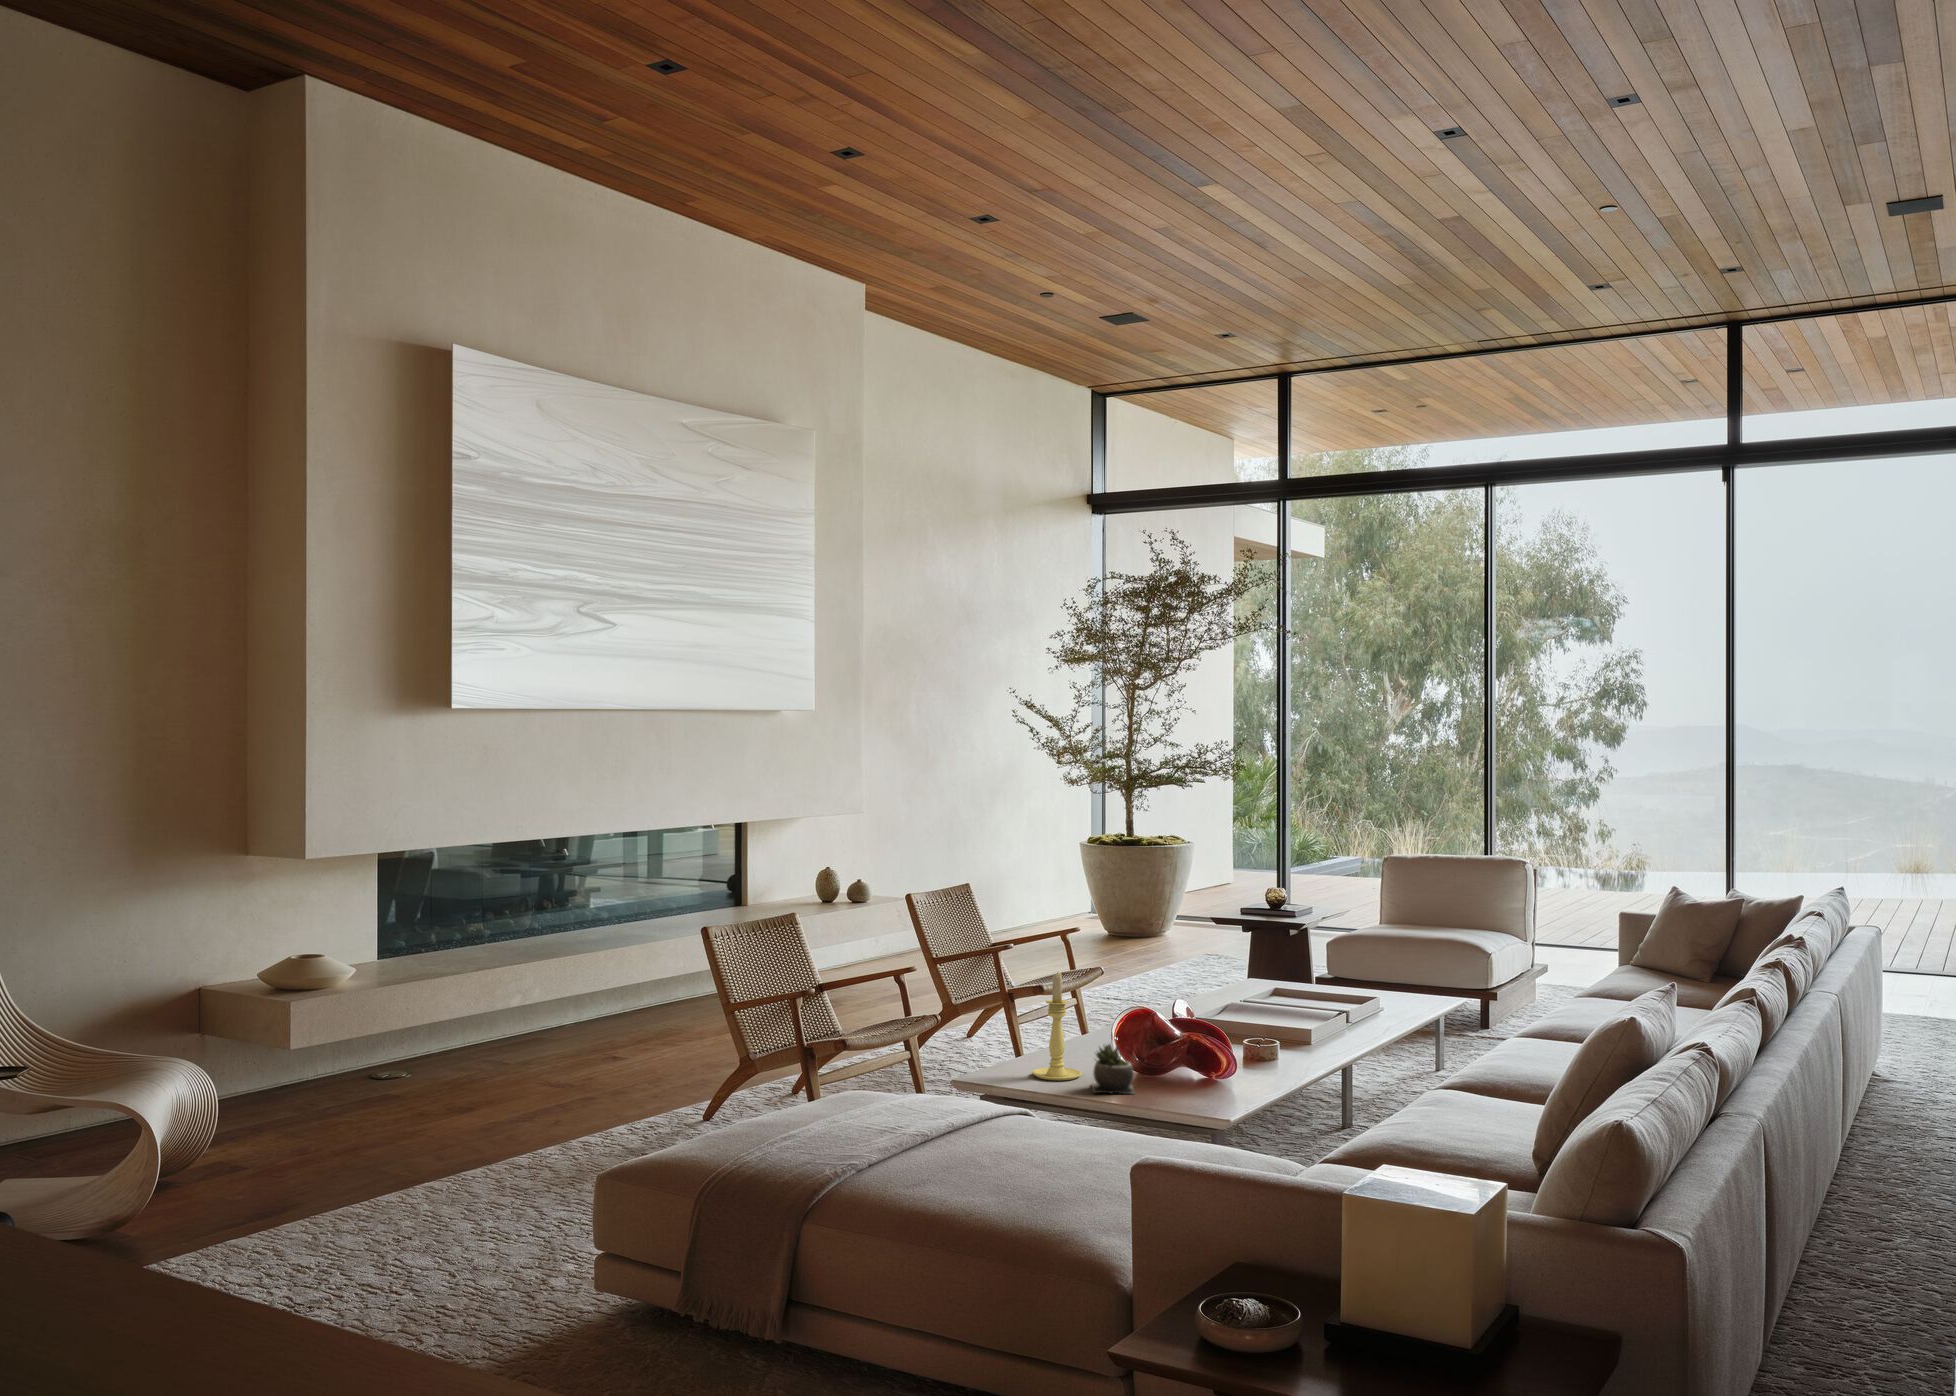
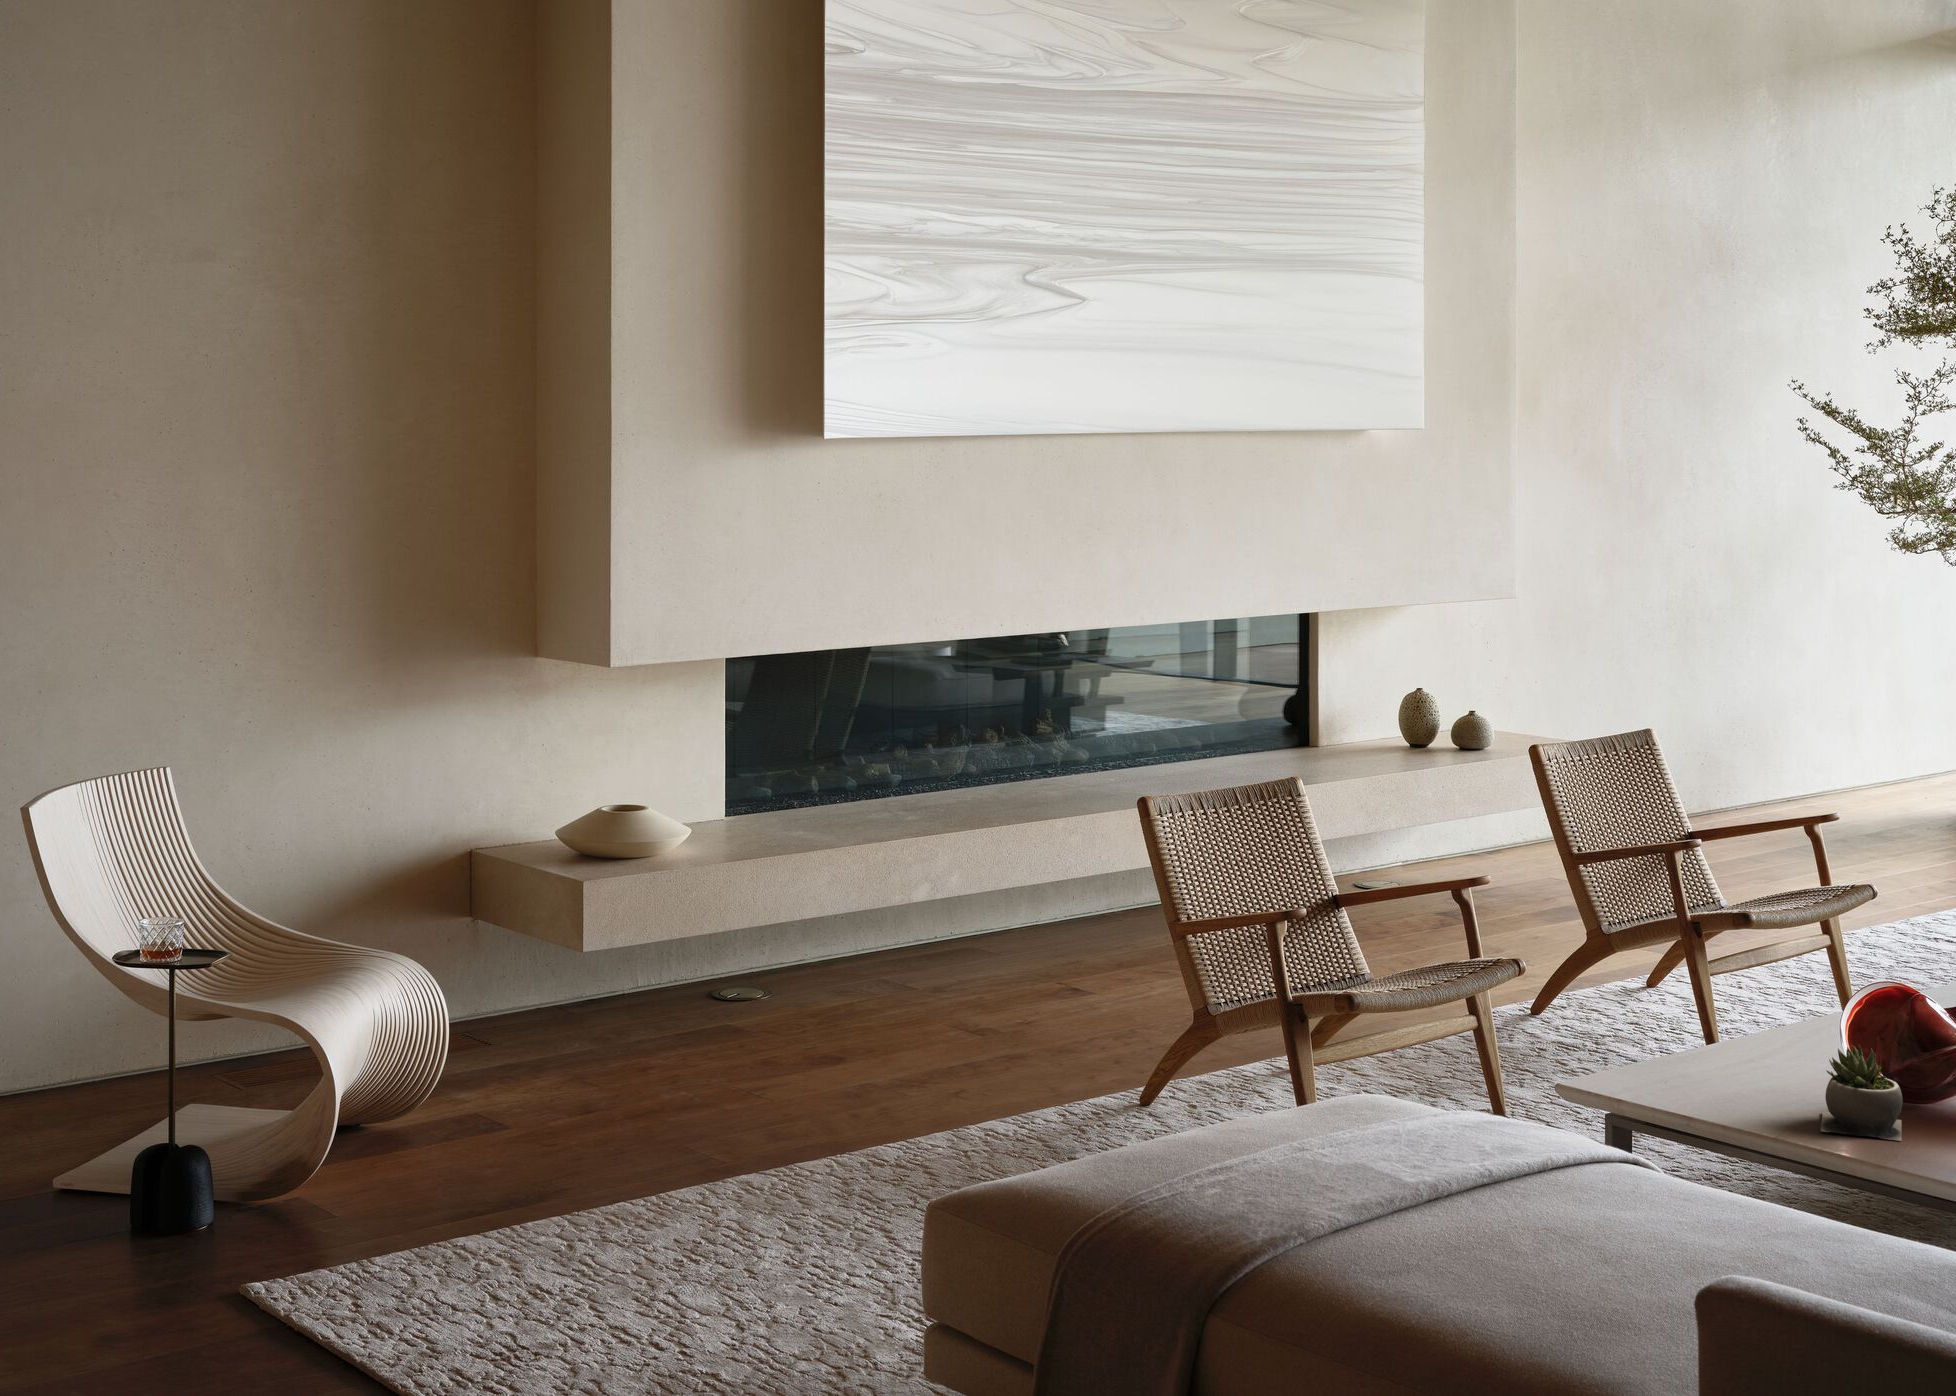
candle holder: present [1032,973,1082,1080] -> none [1718,912,1810,1100]

